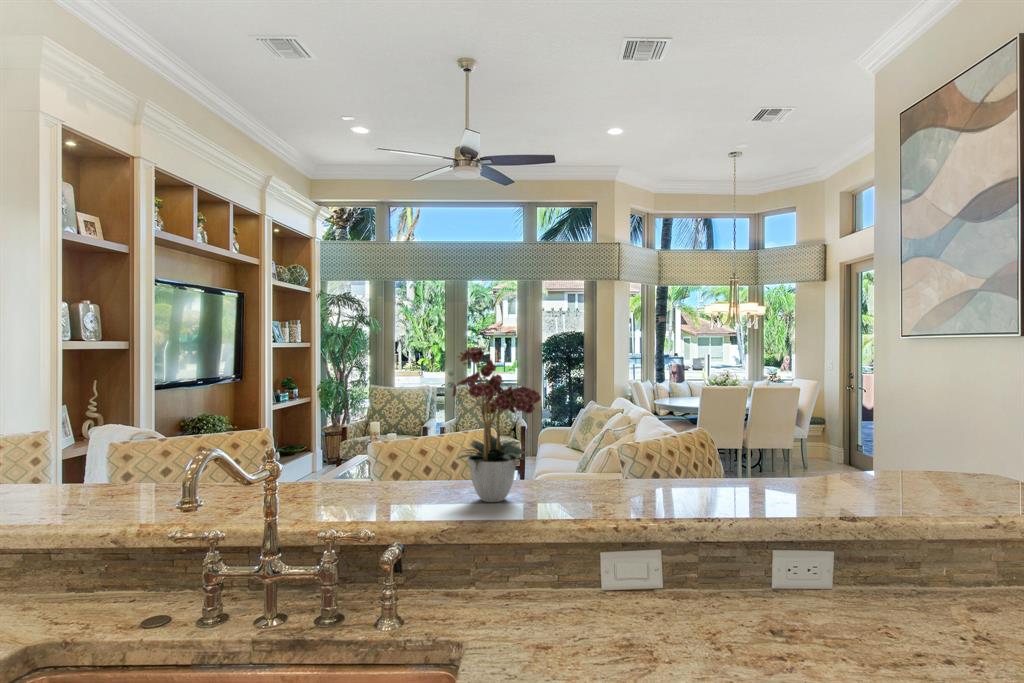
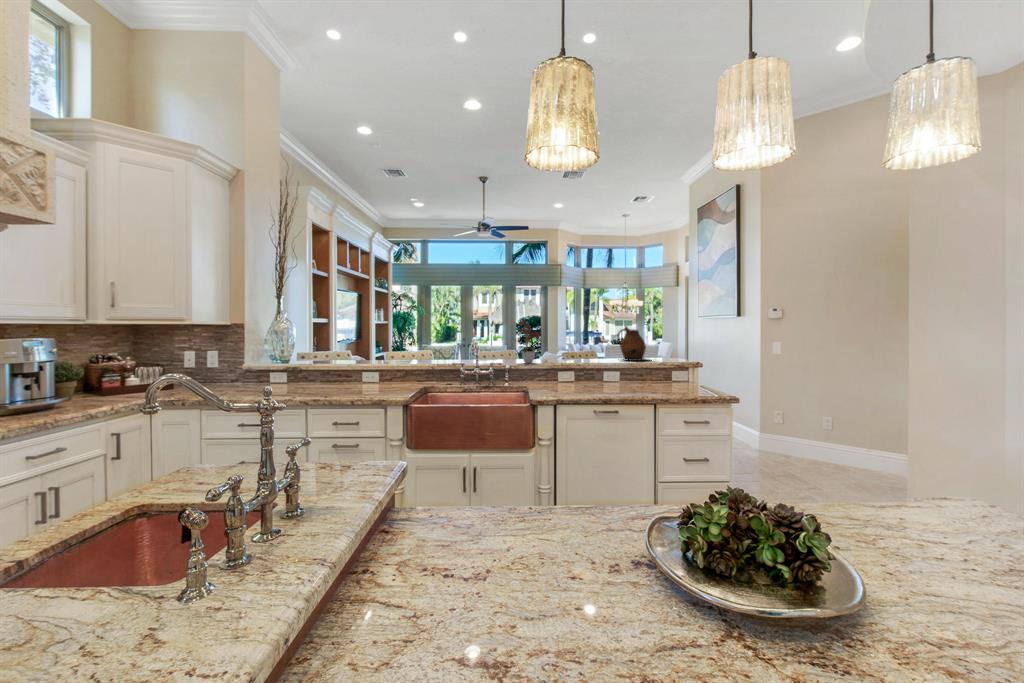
ceramic pitcher: none [813,366,959,510] -> present [617,326,646,361]

